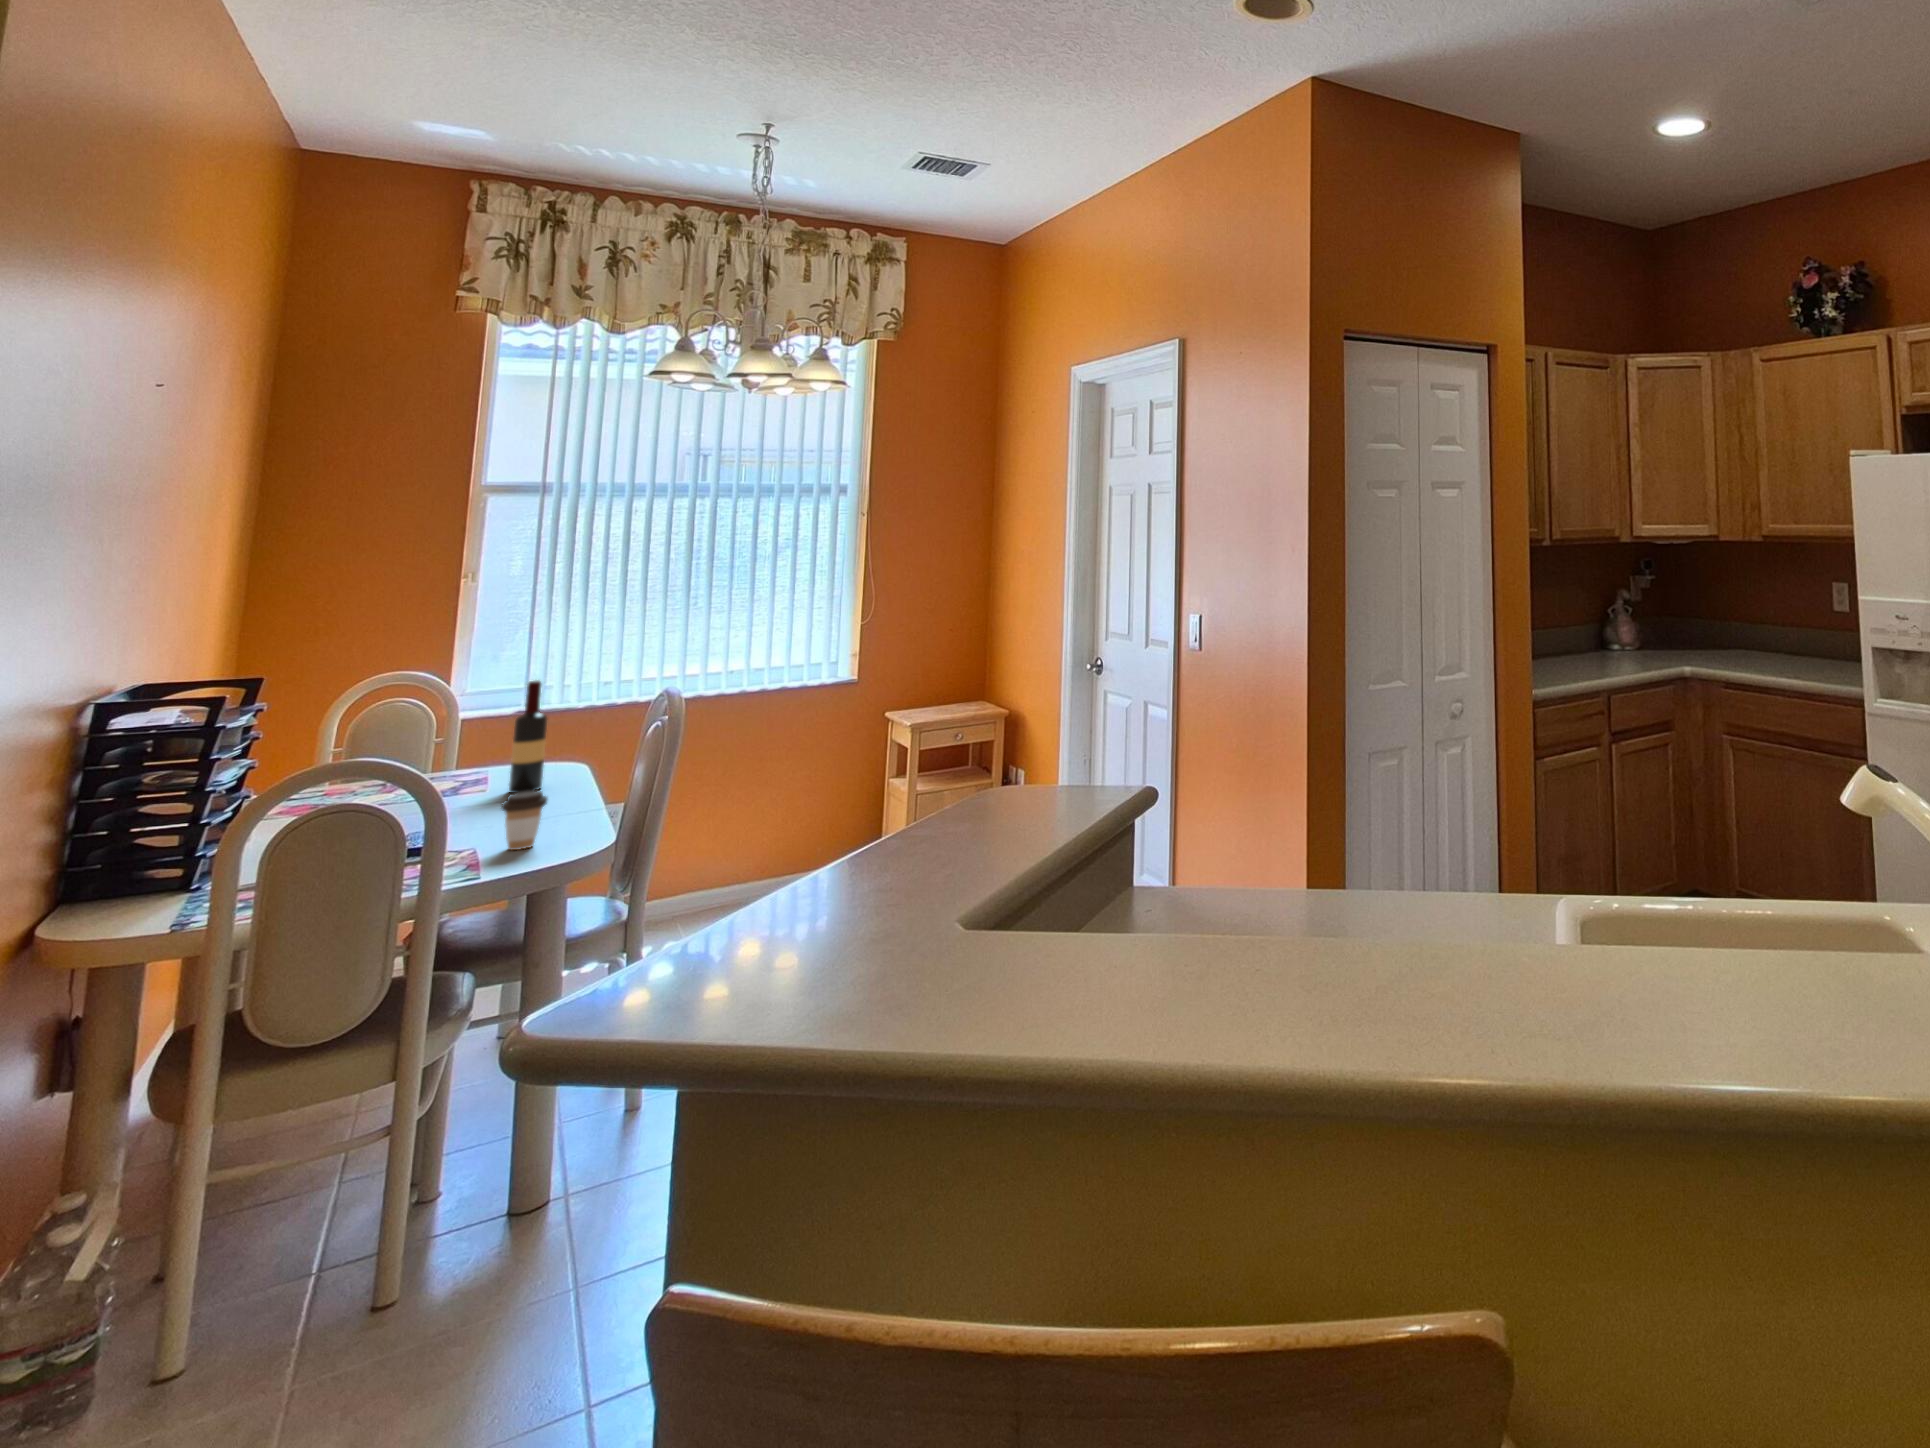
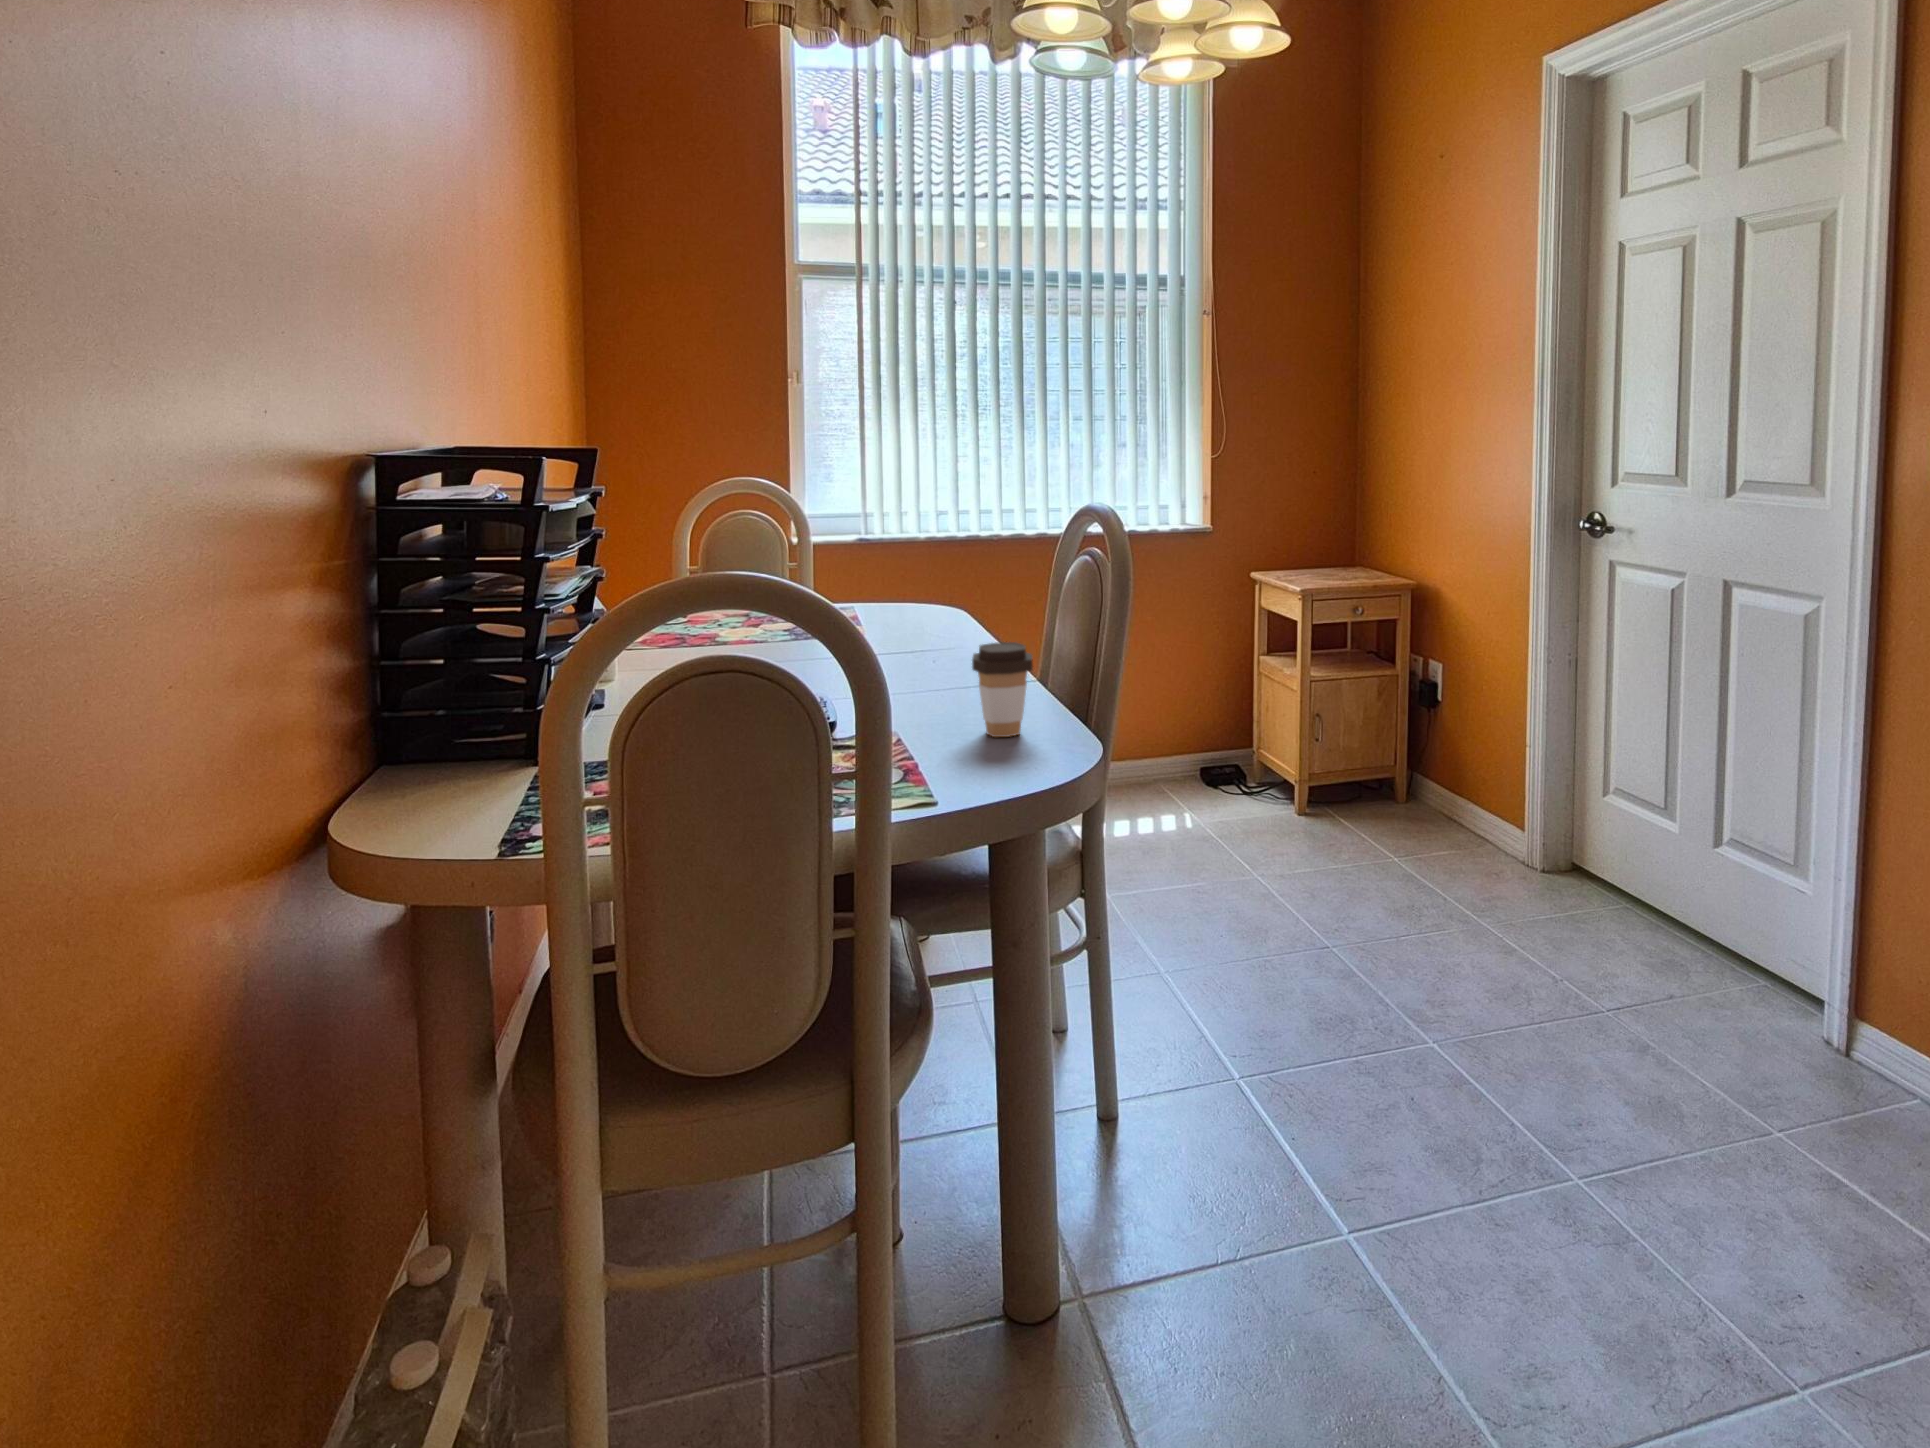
wine bottle: present [509,681,547,793] -> none [912,485,952,642]

